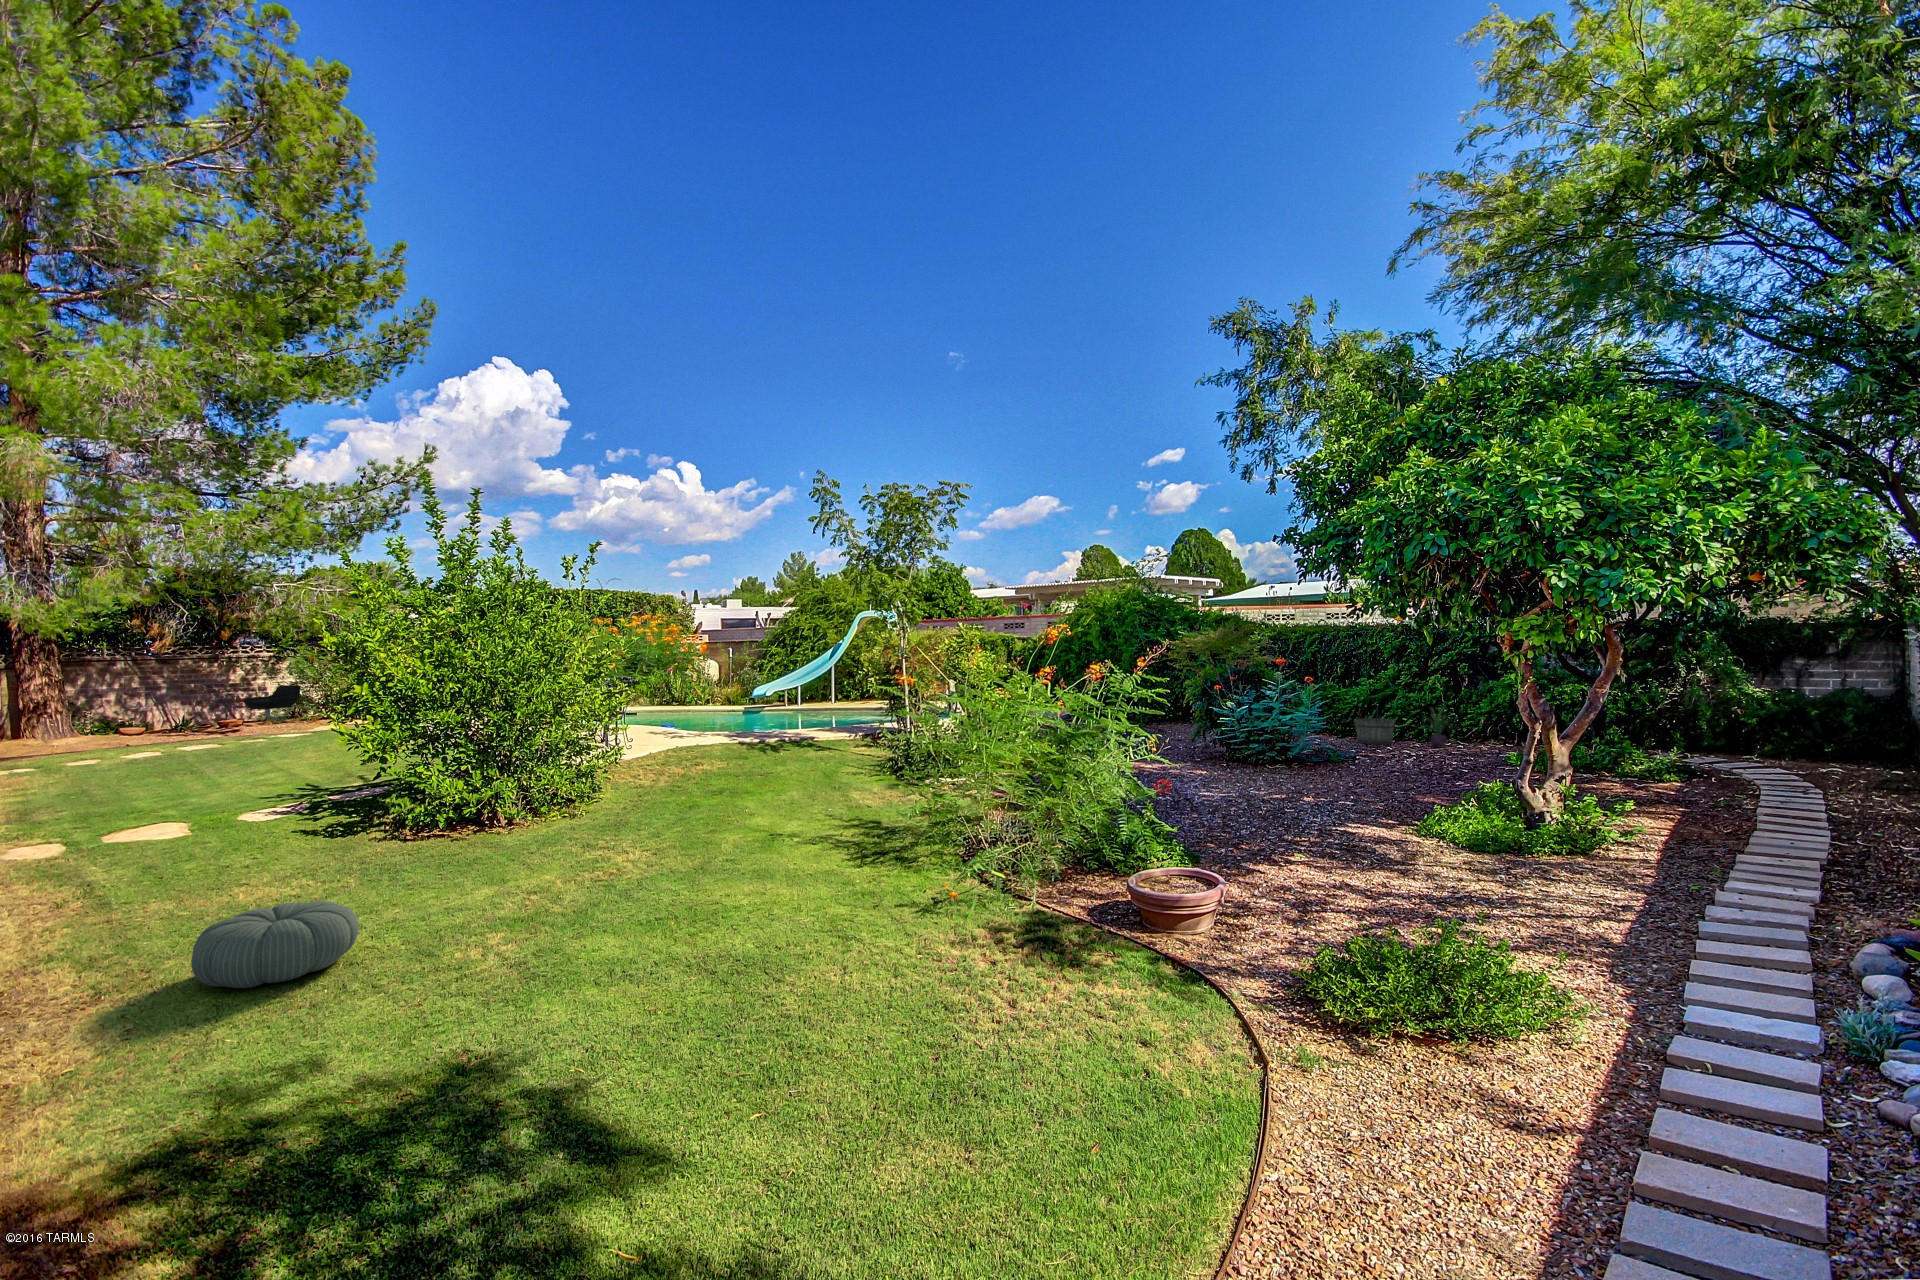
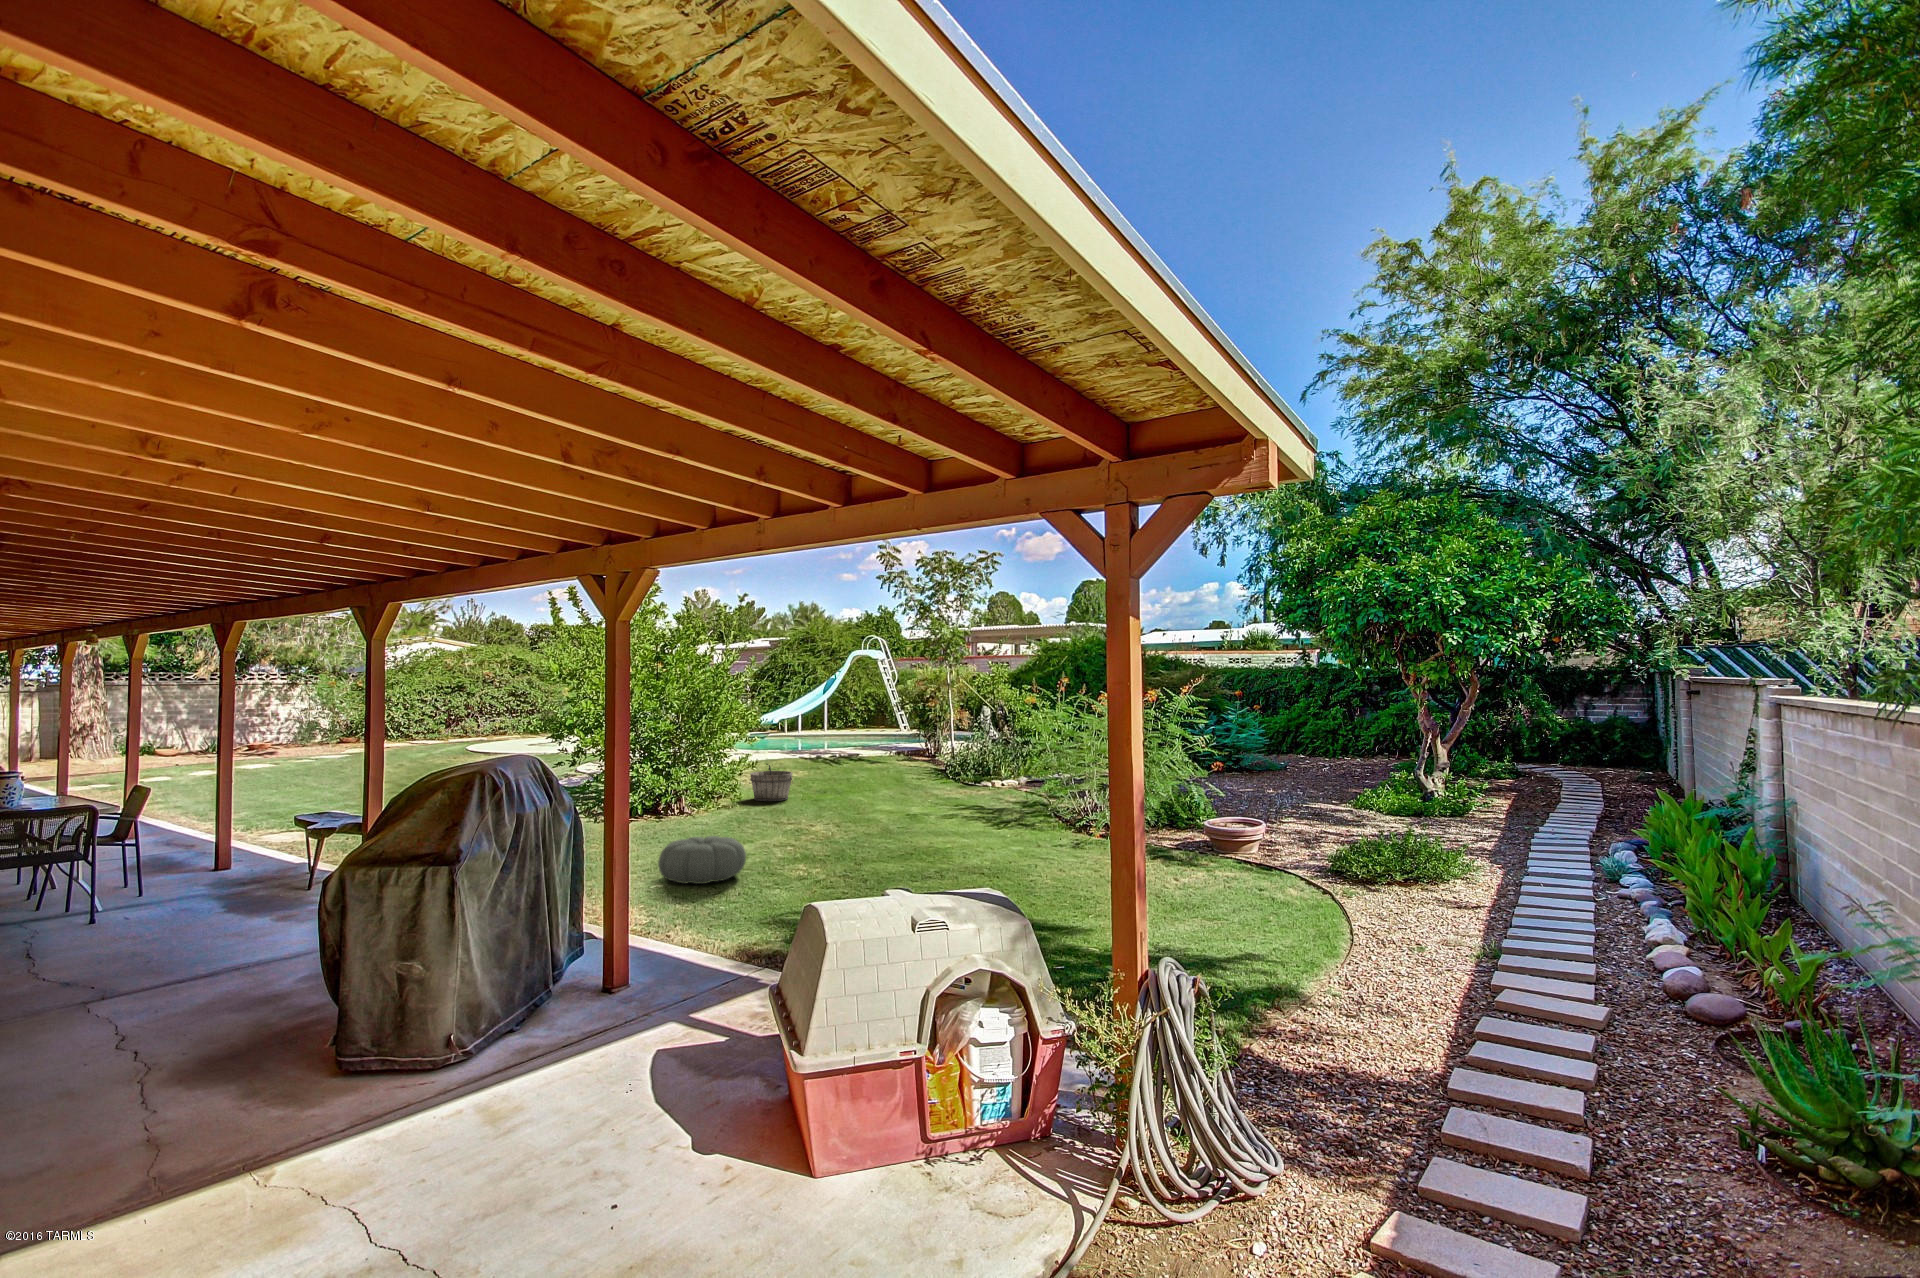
lounge chair: present [243,685,301,720] -> none [259,711,316,745]
decorative plant: present [1431,709,1452,747] -> none [1328,731,1365,762]
wooden bucket: present [1354,712,1395,744] -> present [750,764,793,801]

